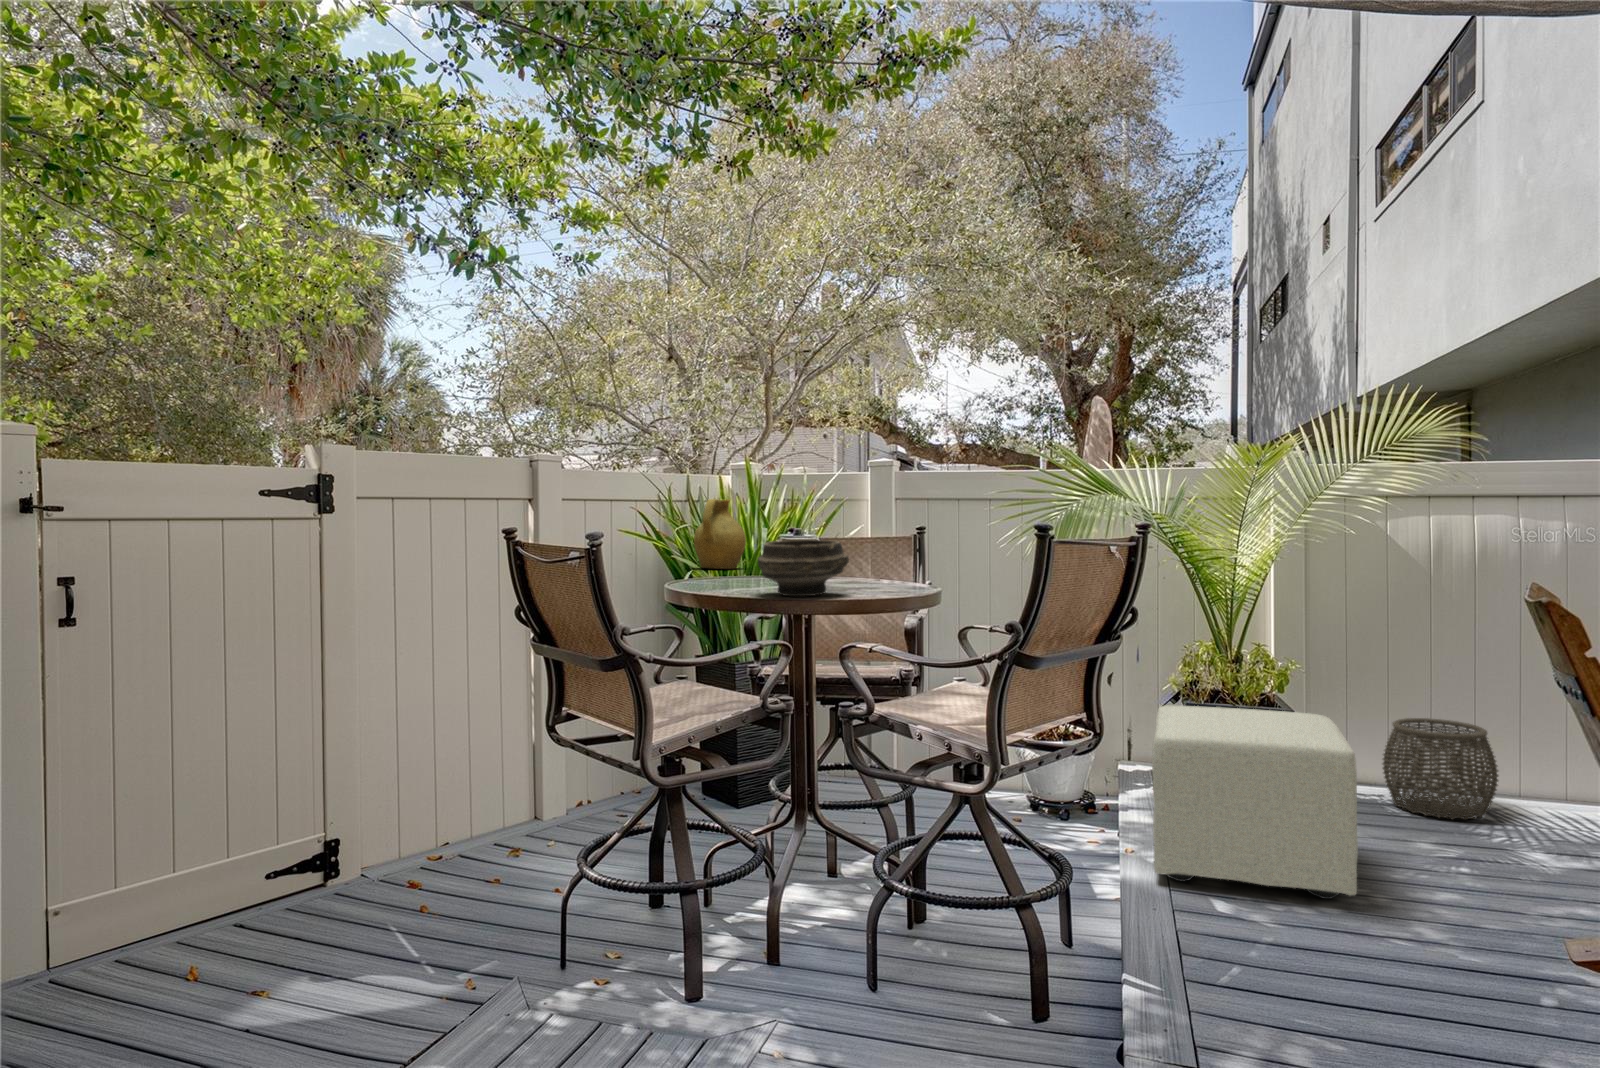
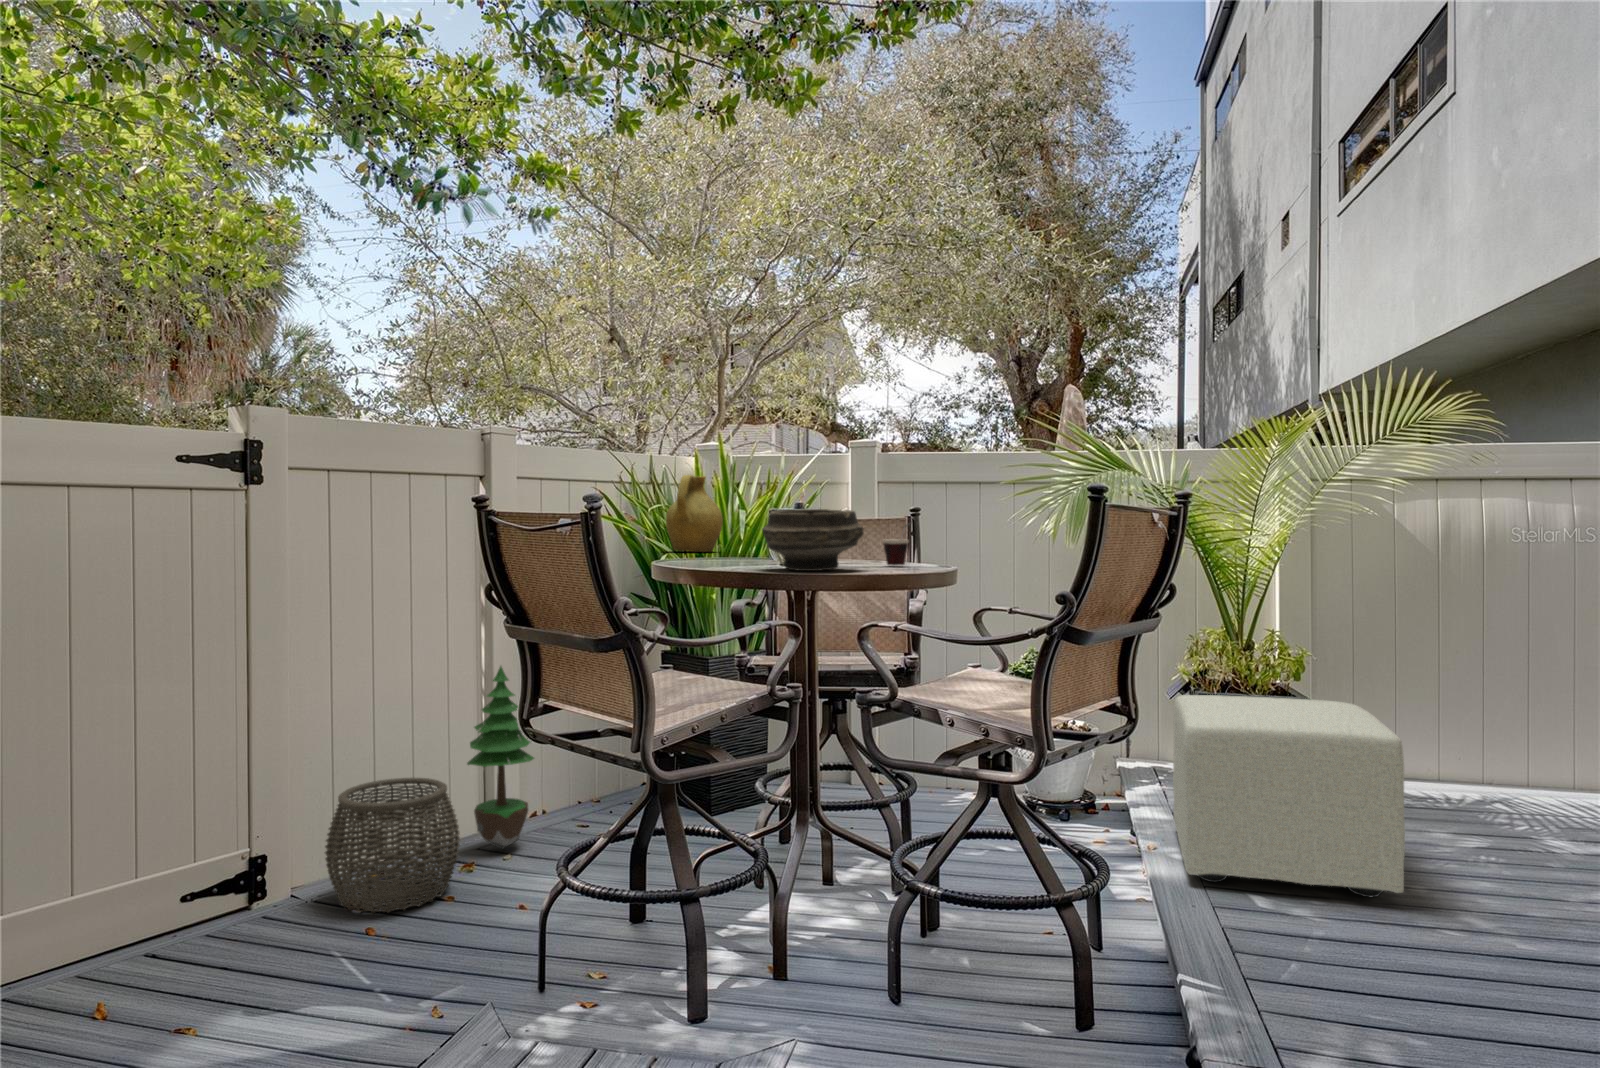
cup: none [873,549,897,588] -> present [883,524,909,566]
potted tree: none [514,673,574,838] -> present [467,666,534,849]
woven basket: present [1382,718,1499,820] -> present [325,778,460,913]

